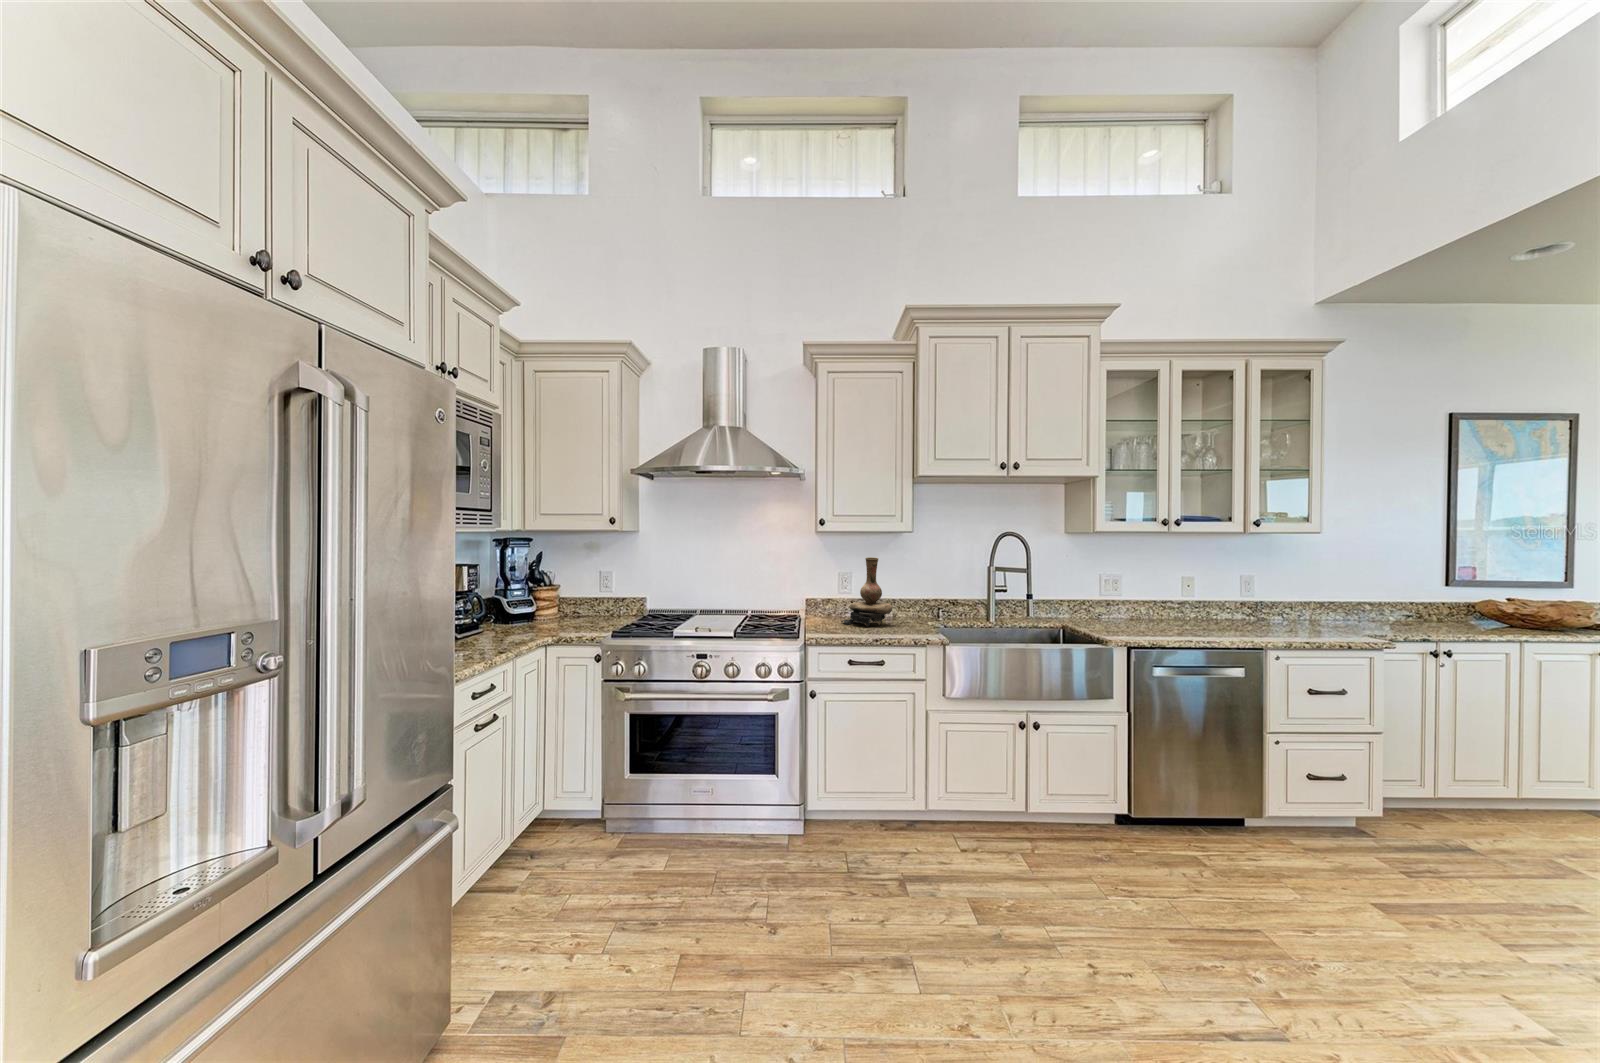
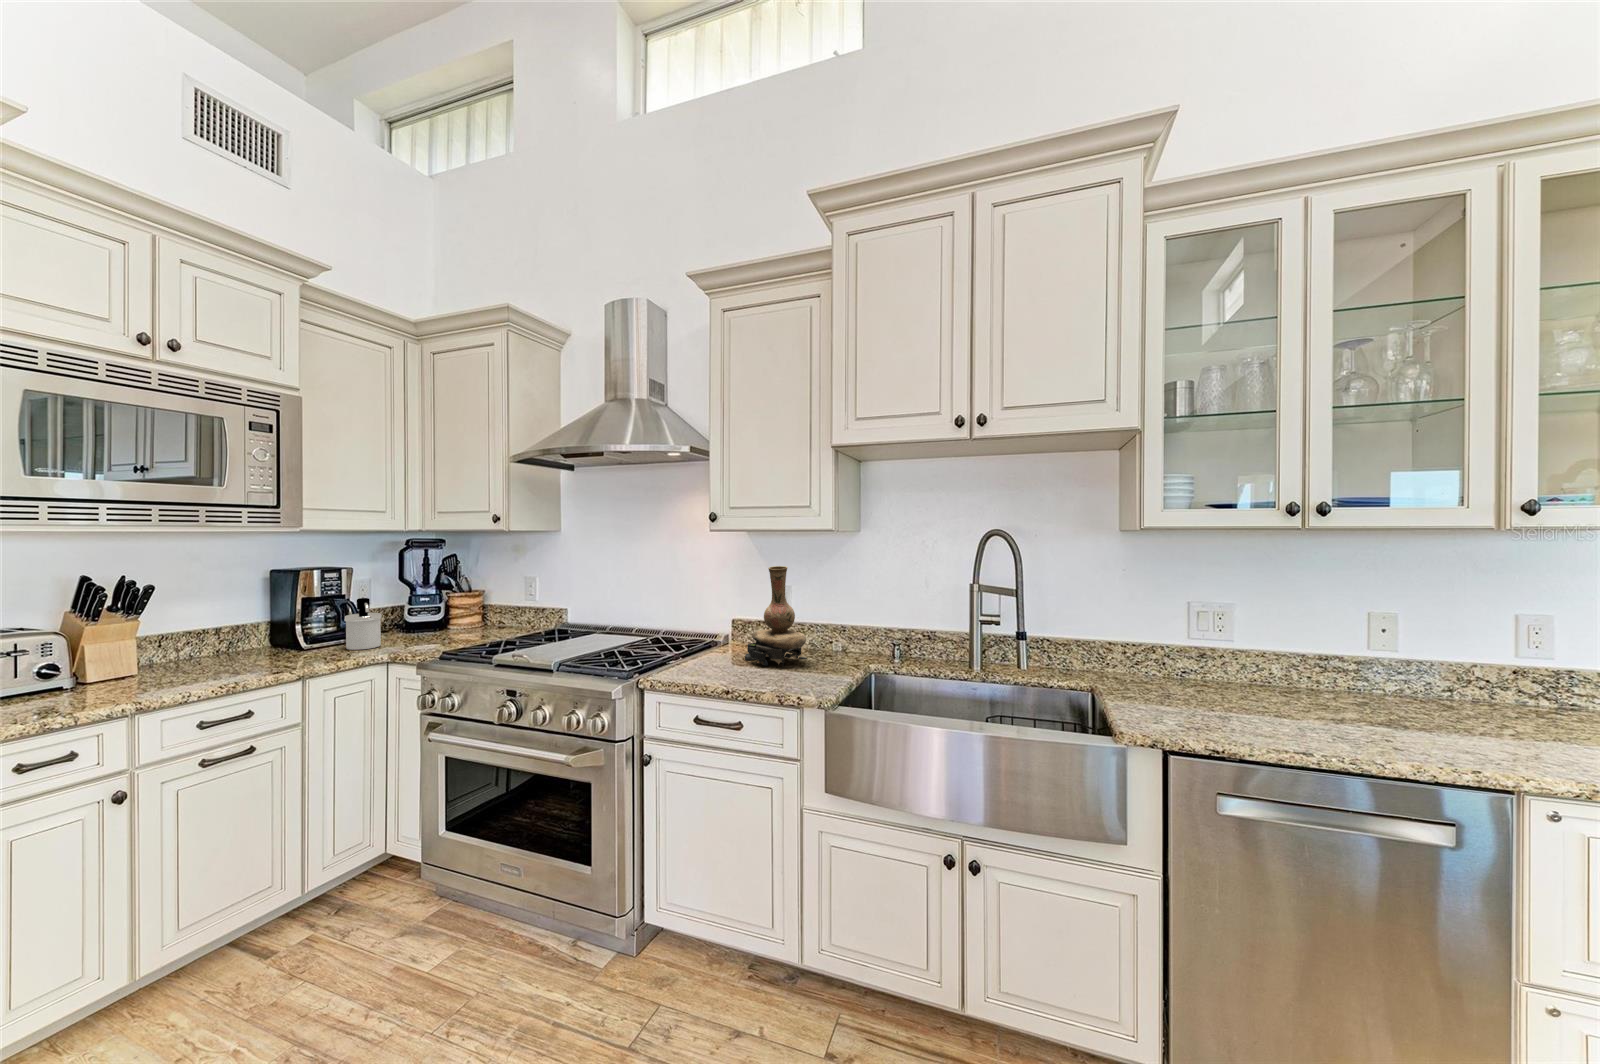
soap dispenser: none [499,590,534,636] -> present [345,598,382,650]

